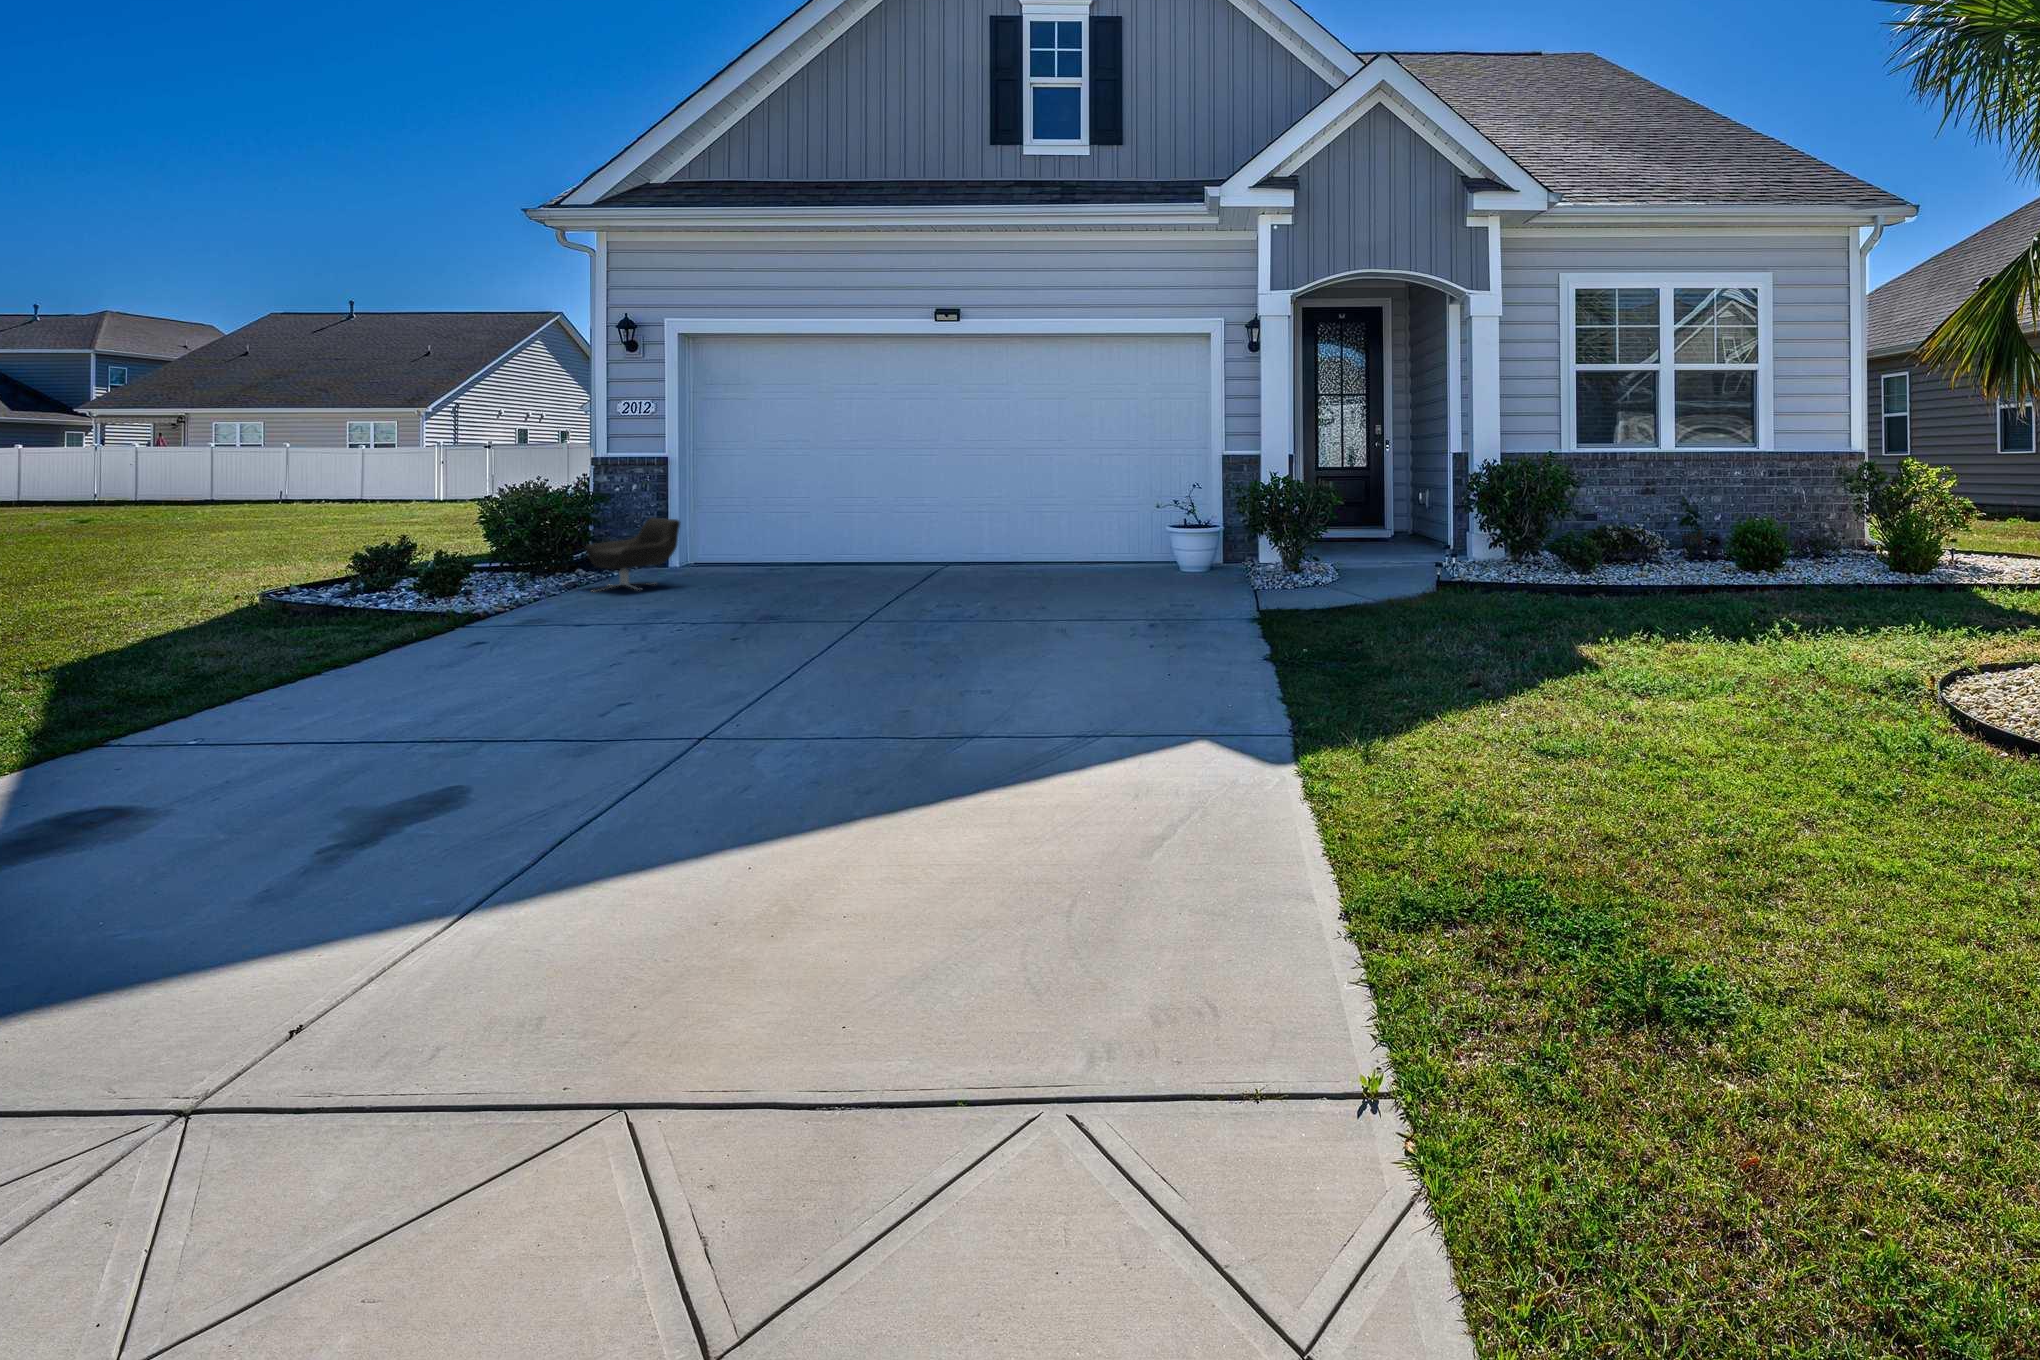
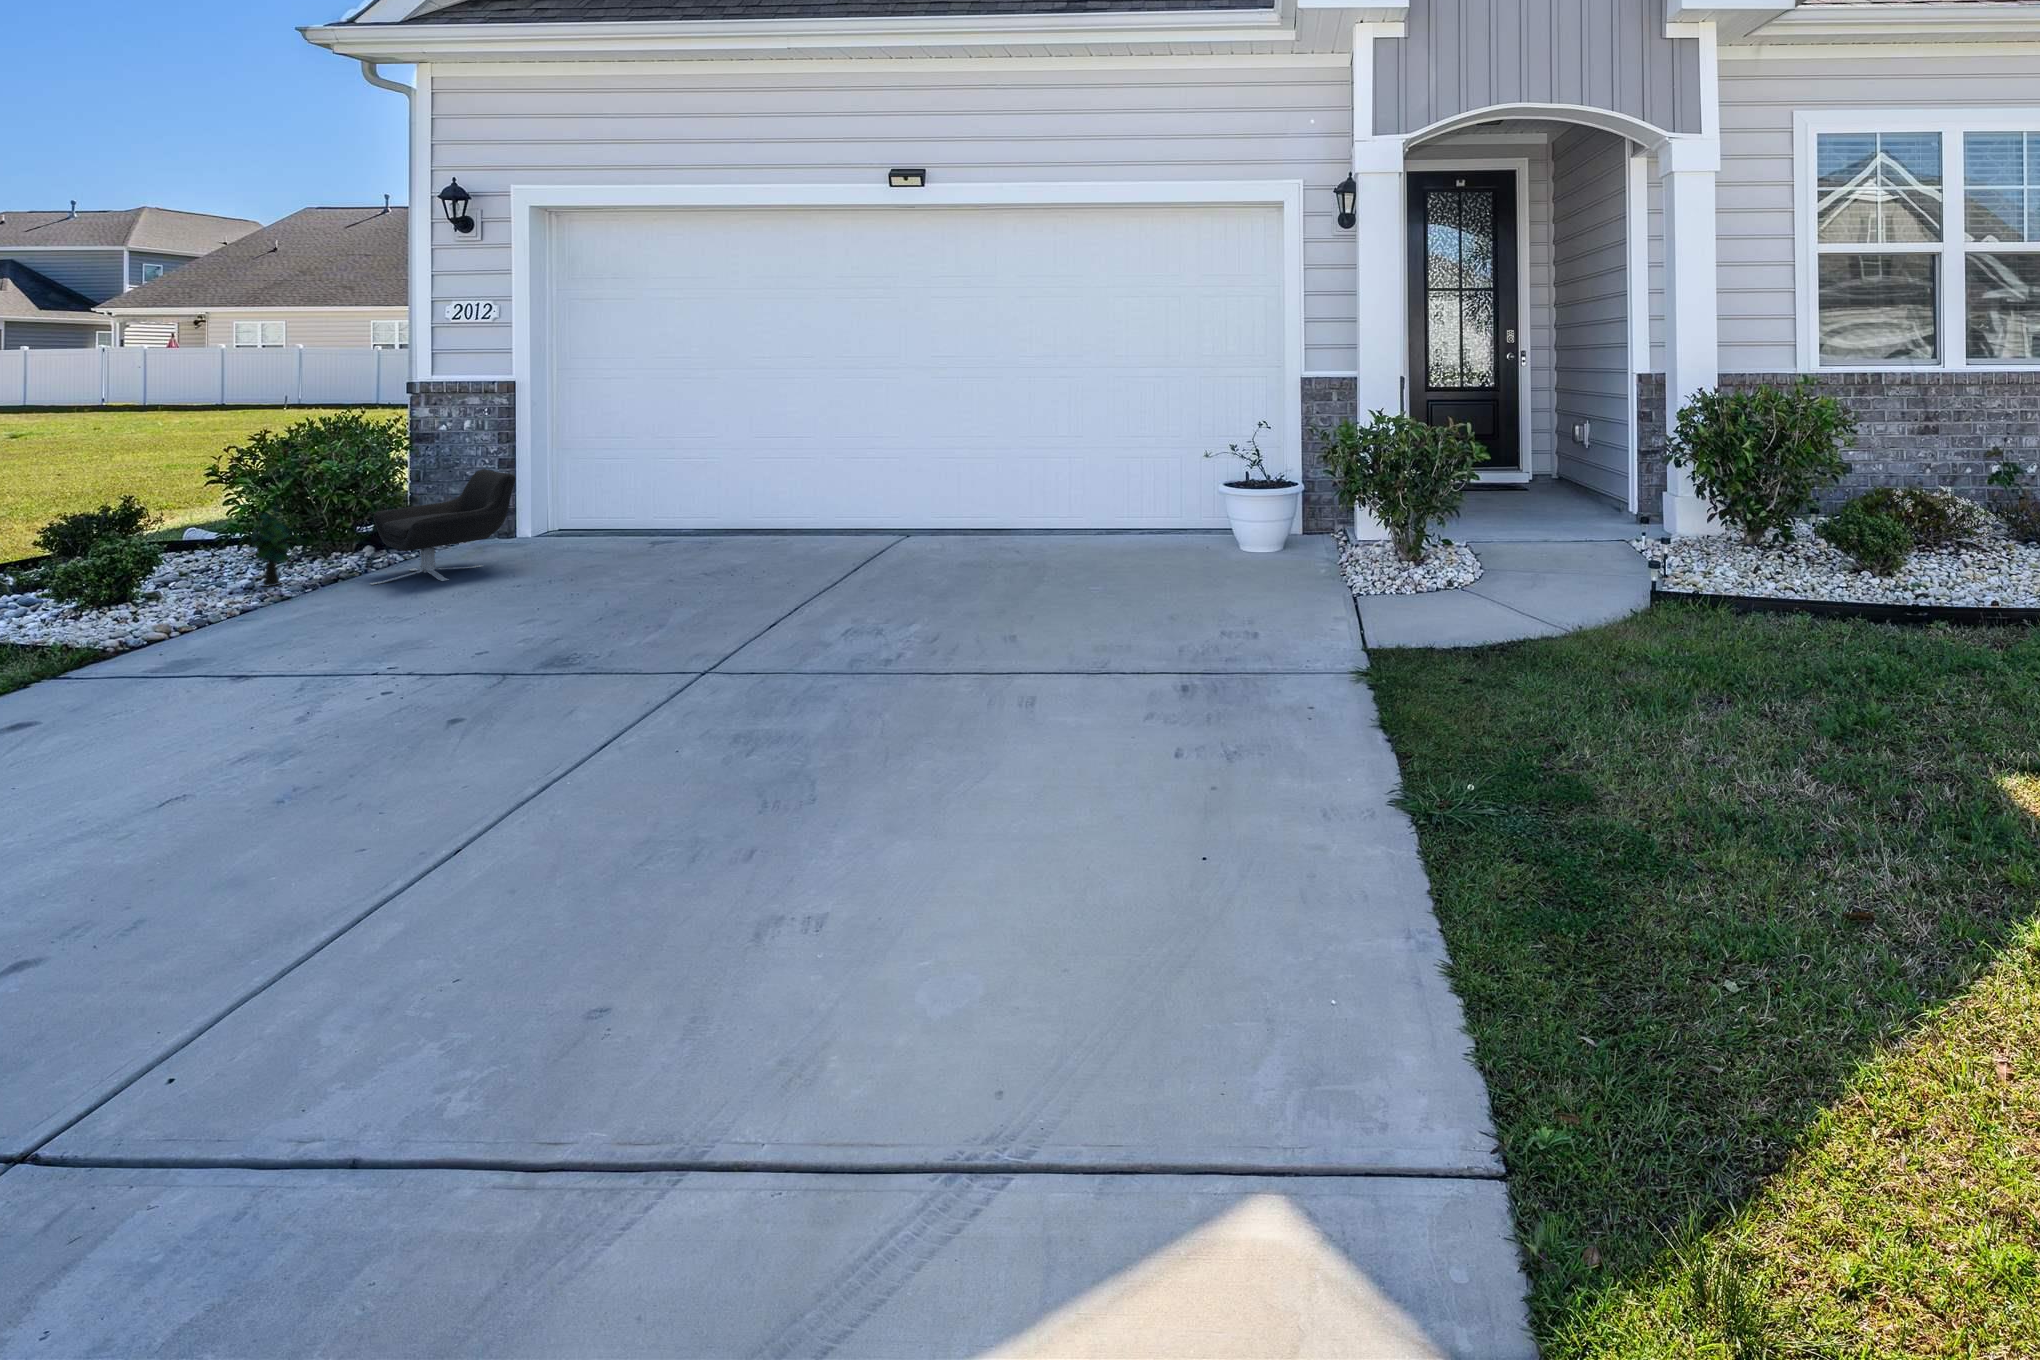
decorative plant: none [506,538,541,593] -> present [251,506,301,587]

